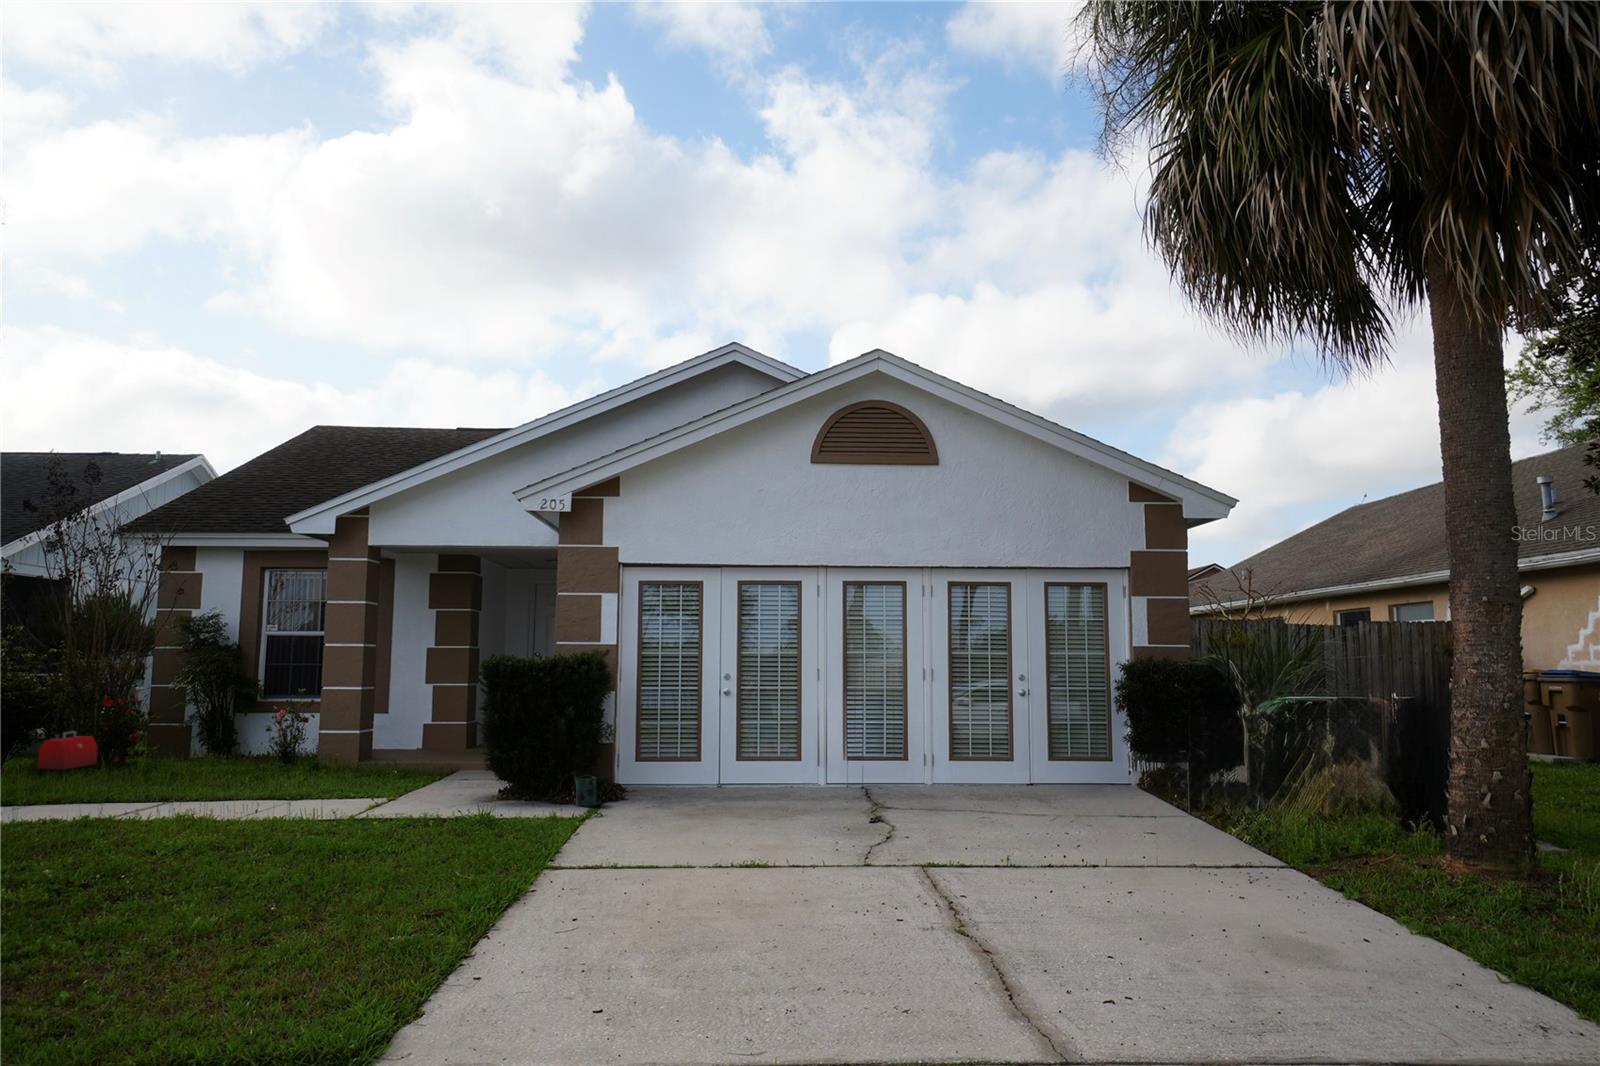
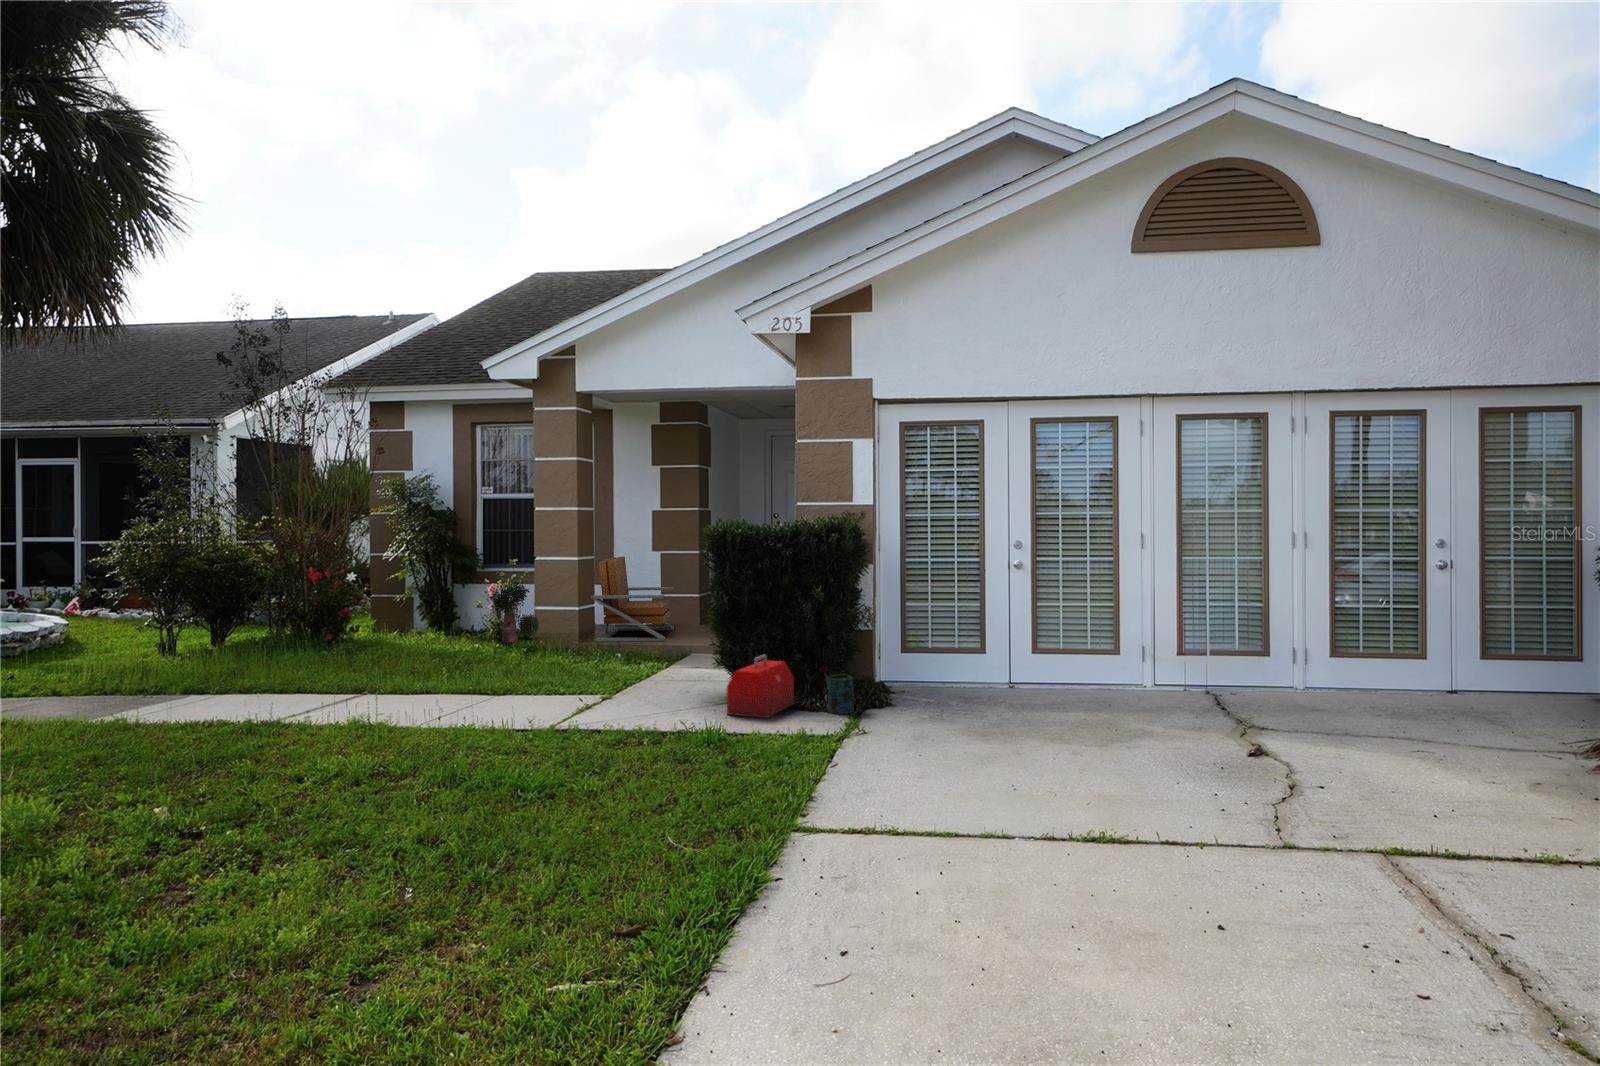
lounge chair: none [371,688,445,763] -> present [591,556,674,642]
potted plant: none [278,710,321,764] -> present [493,582,539,642]
toolbox: present [38,731,98,770] -> present [727,655,794,718]

